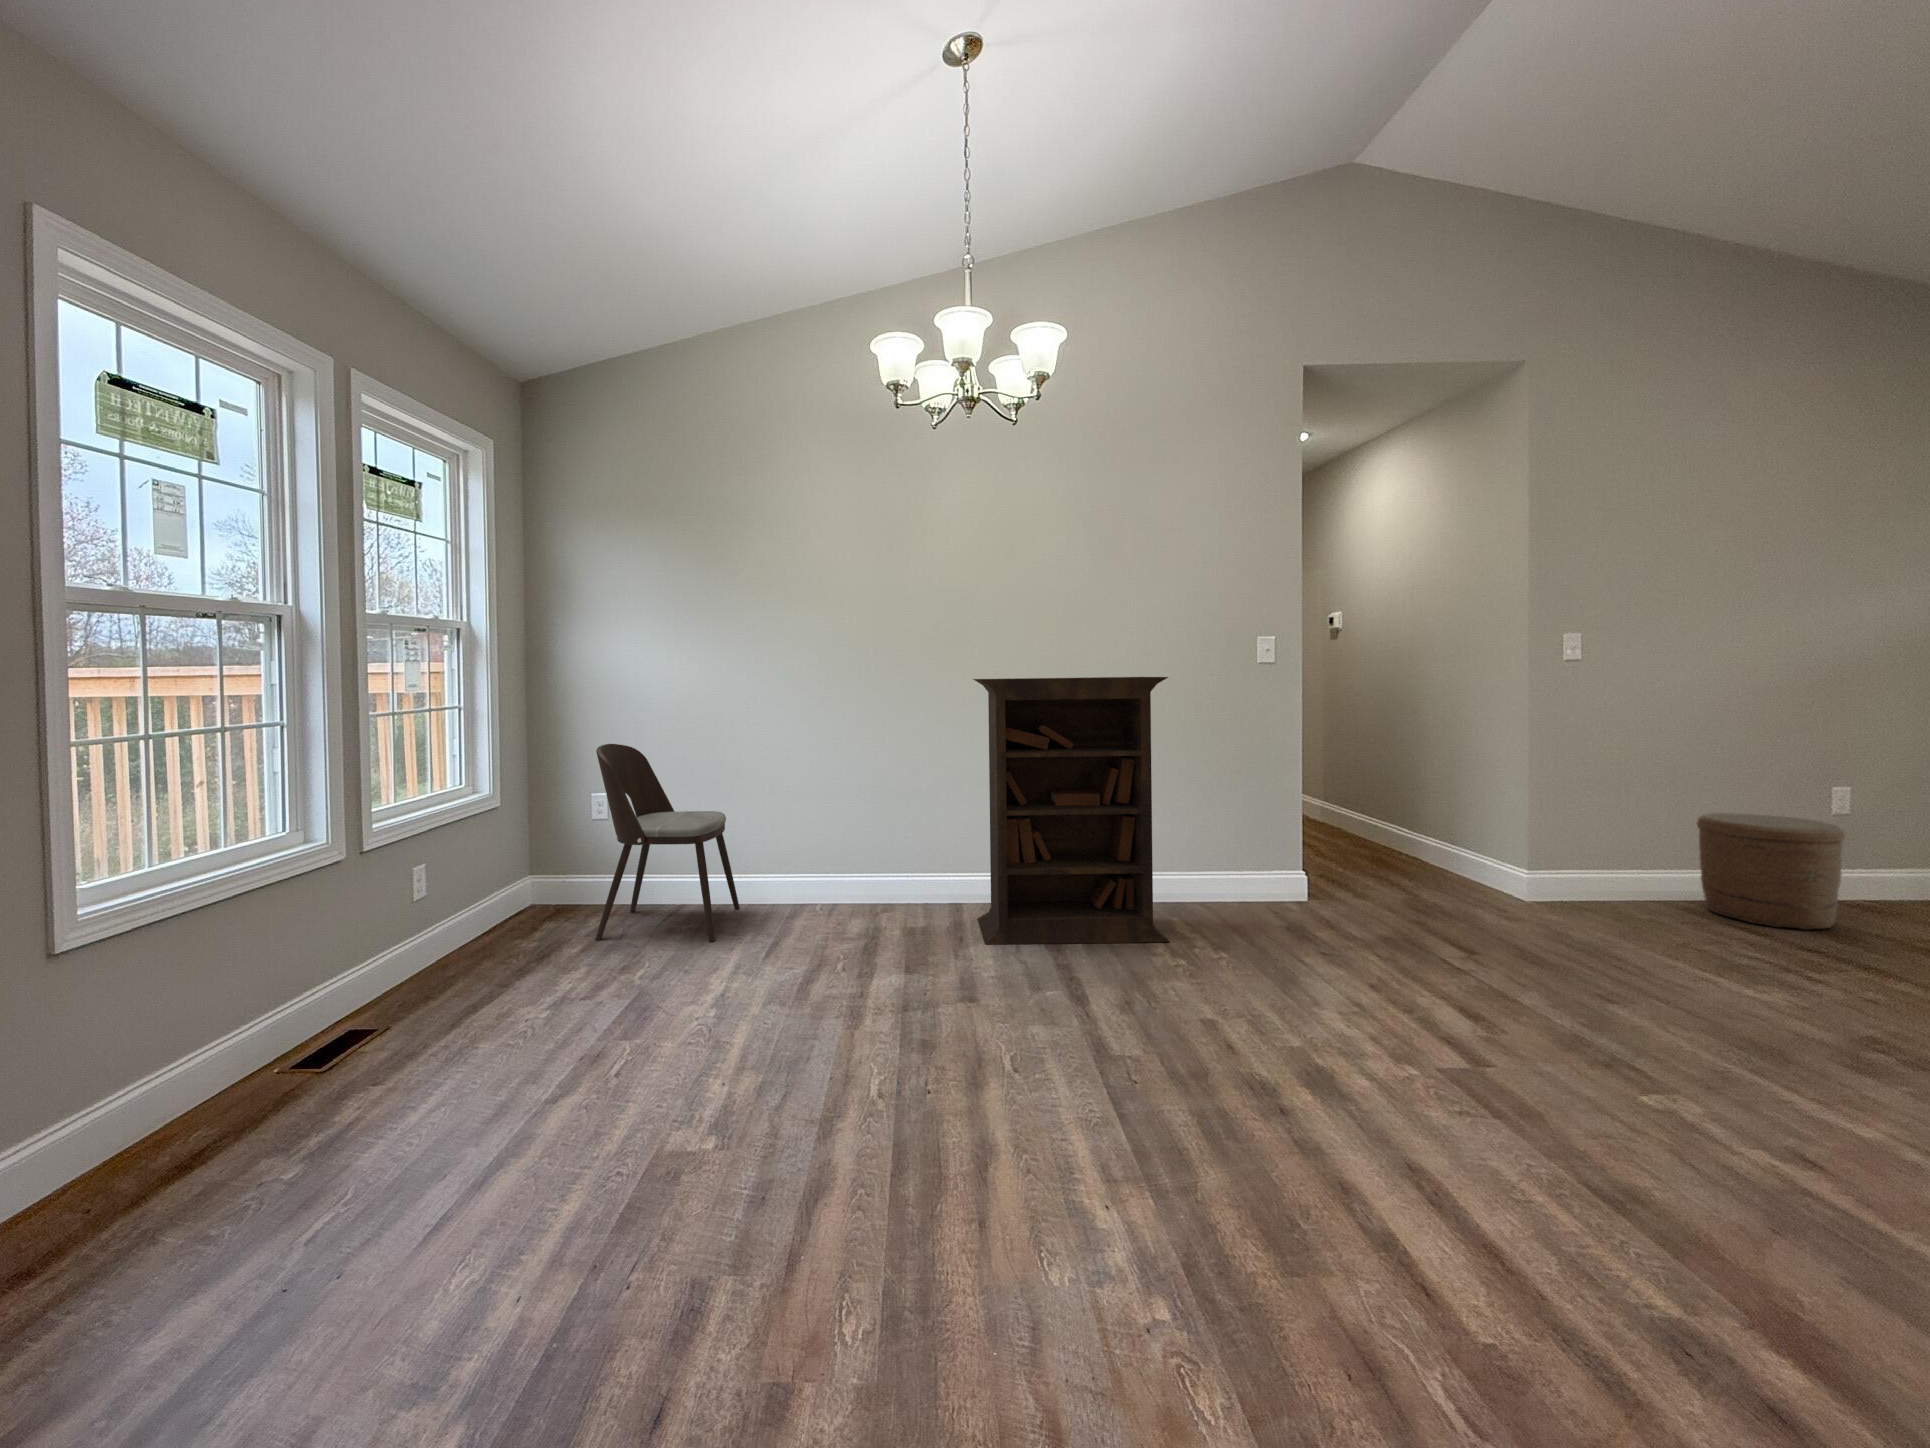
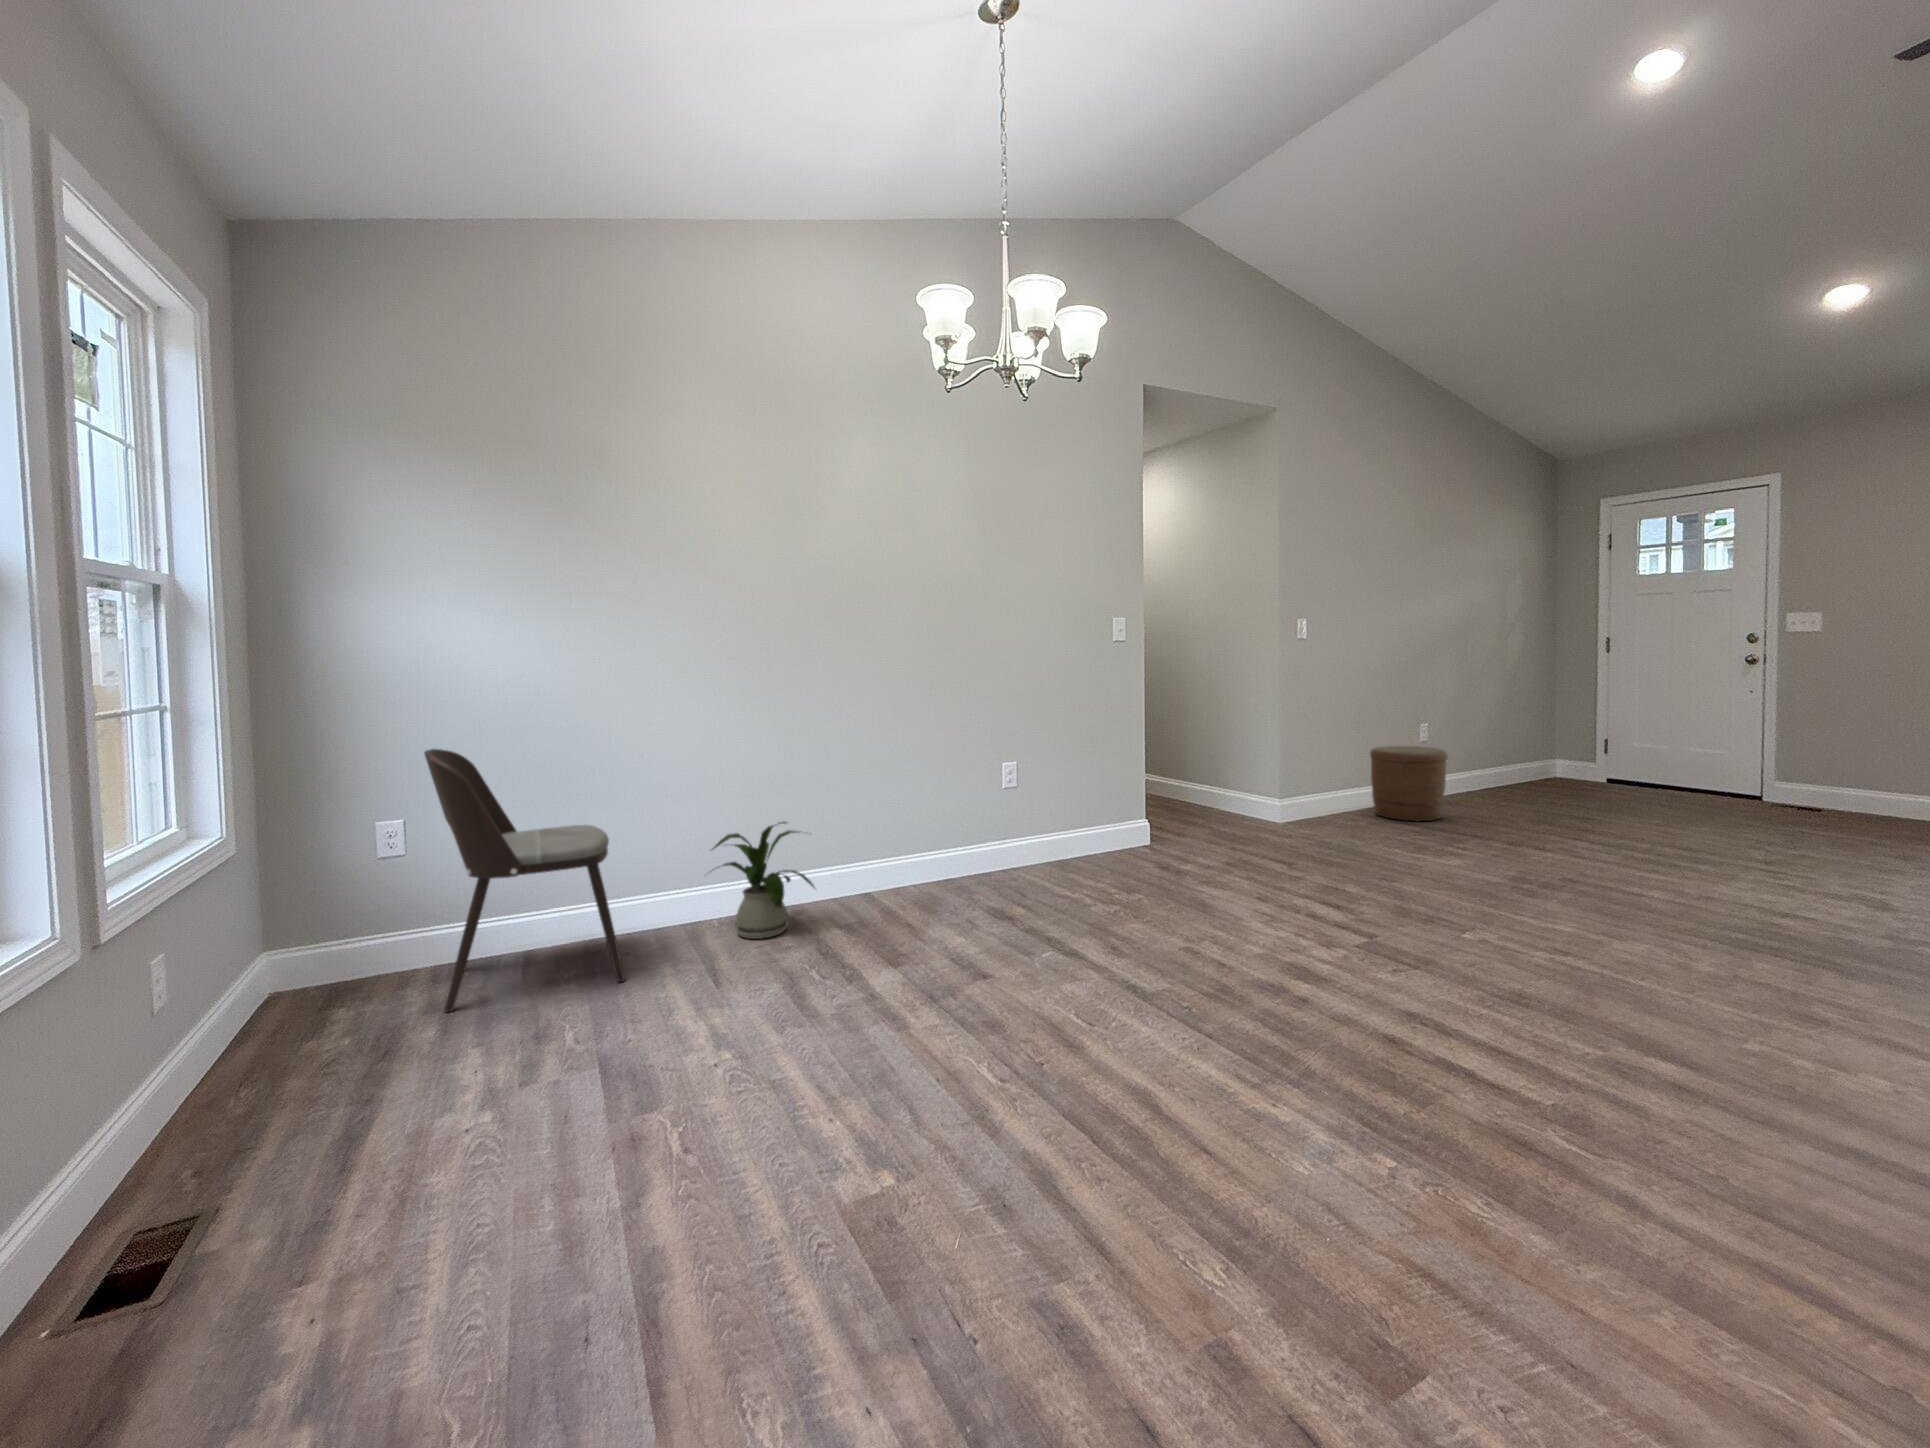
bookcase: present [974,677,1170,944] -> none [890,653,1087,927]
house plant: none [801,826,892,928] -> present [712,821,814,939]

